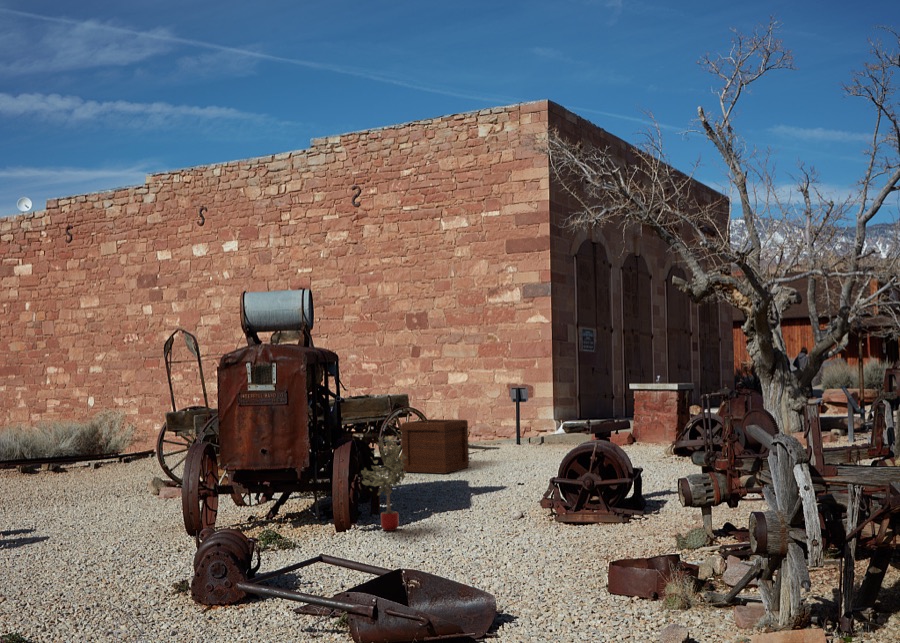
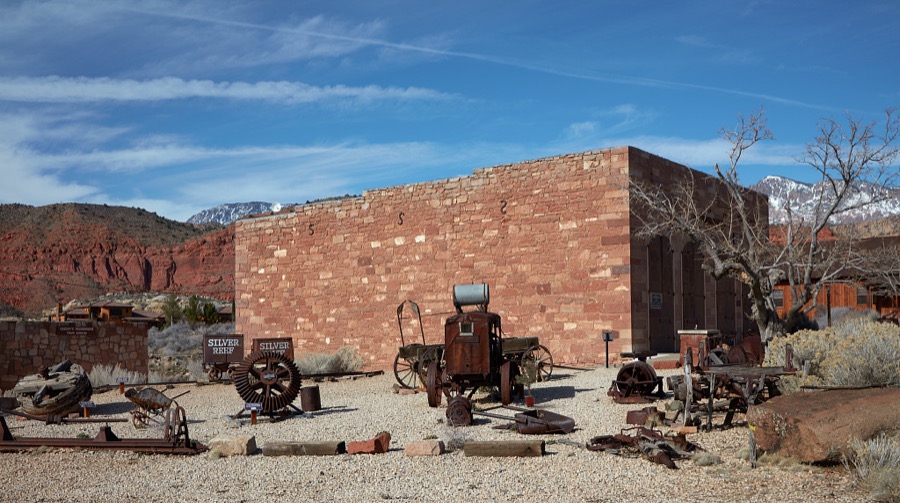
wooden crate: present [401,419,469,474] -> none [535,352,576,383]

